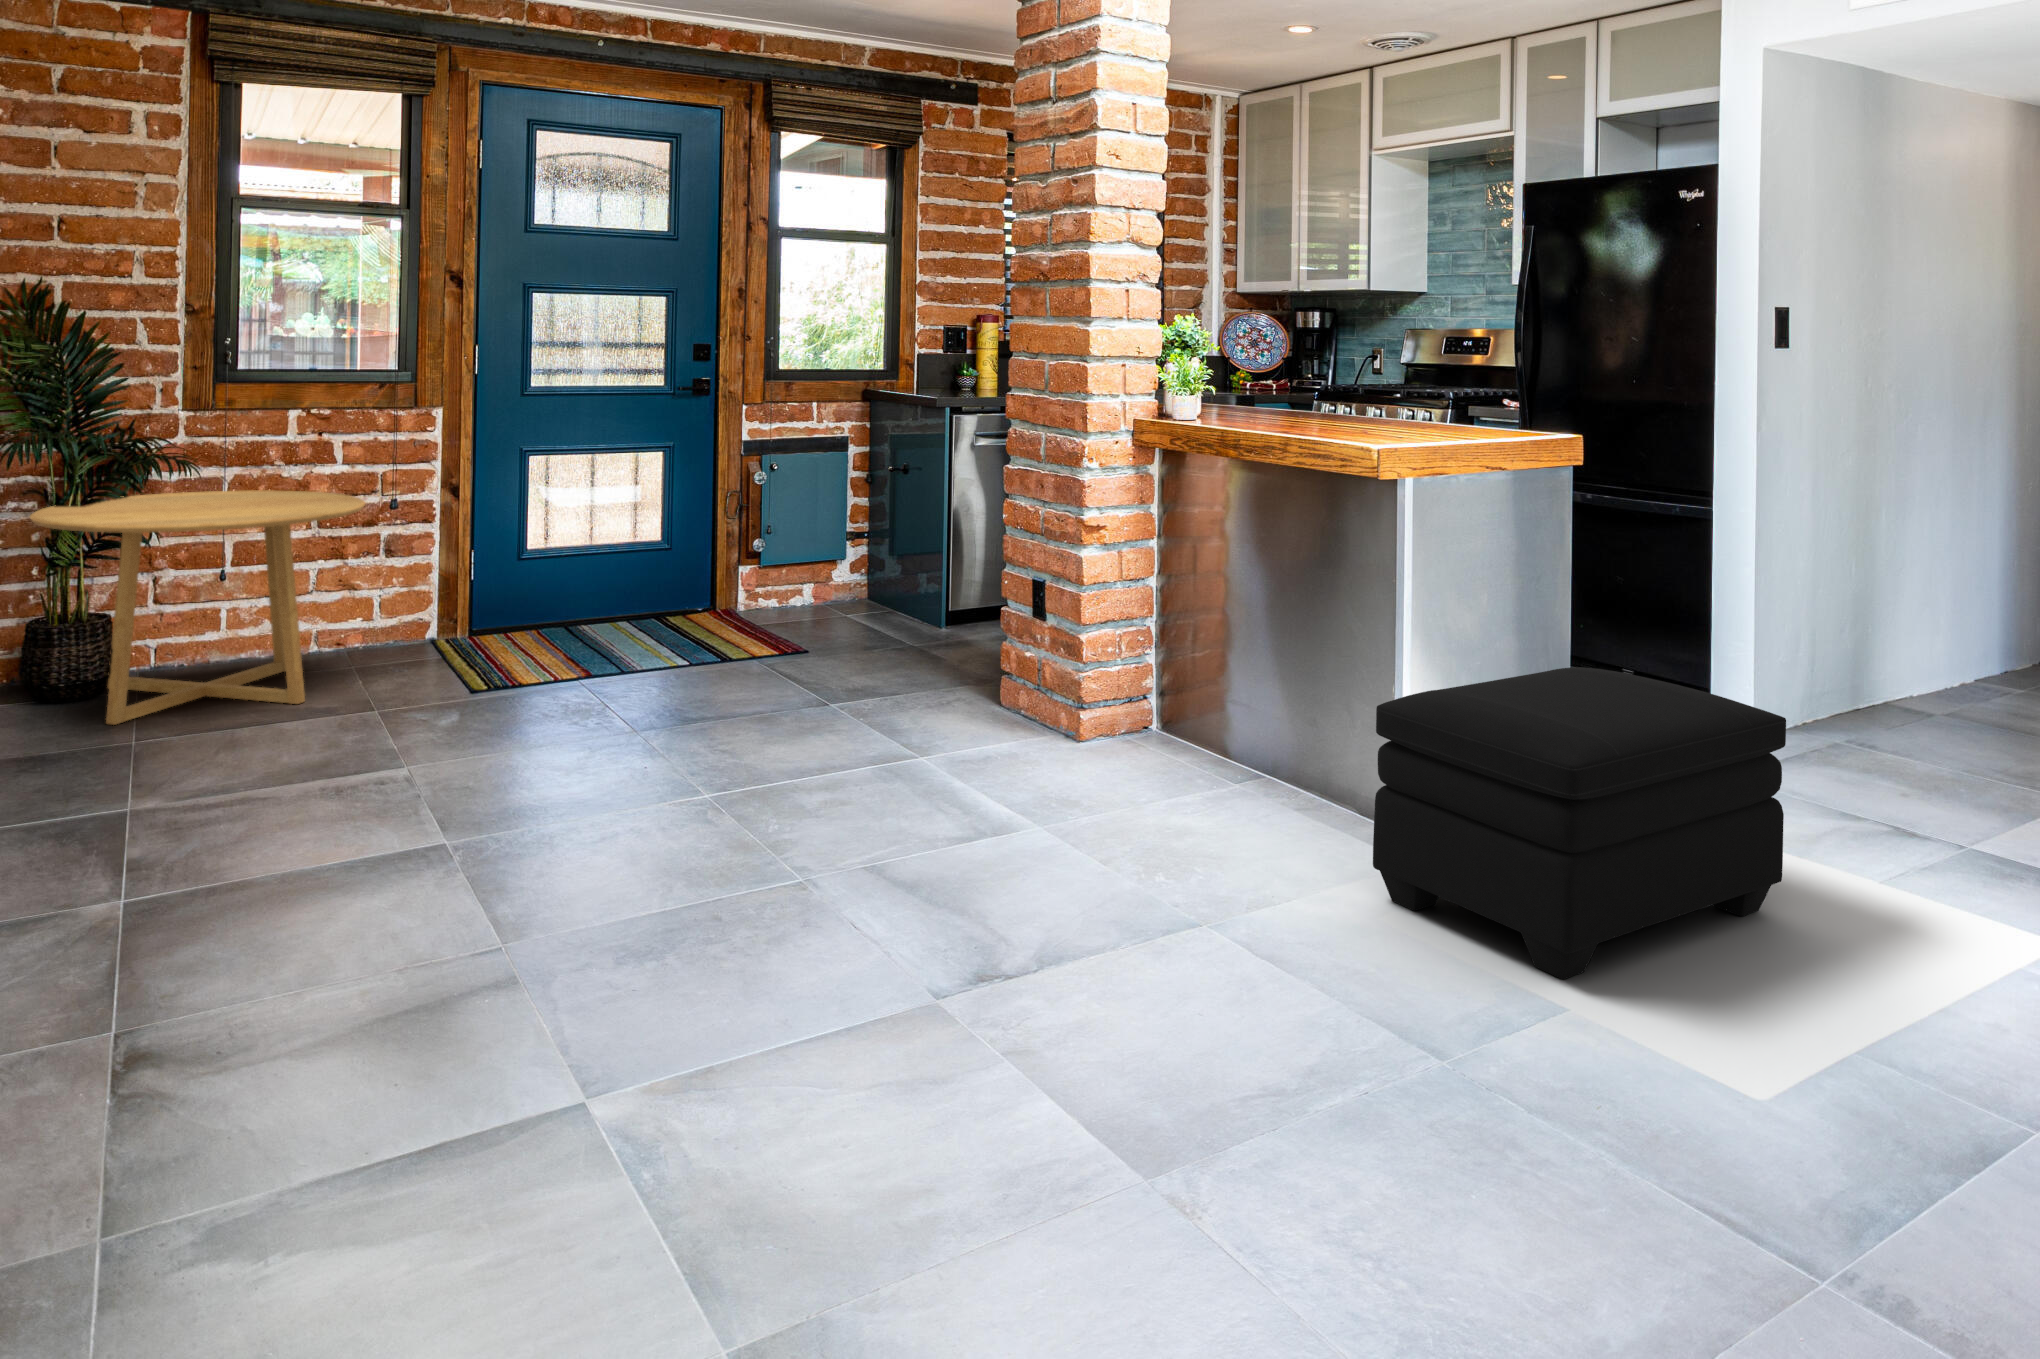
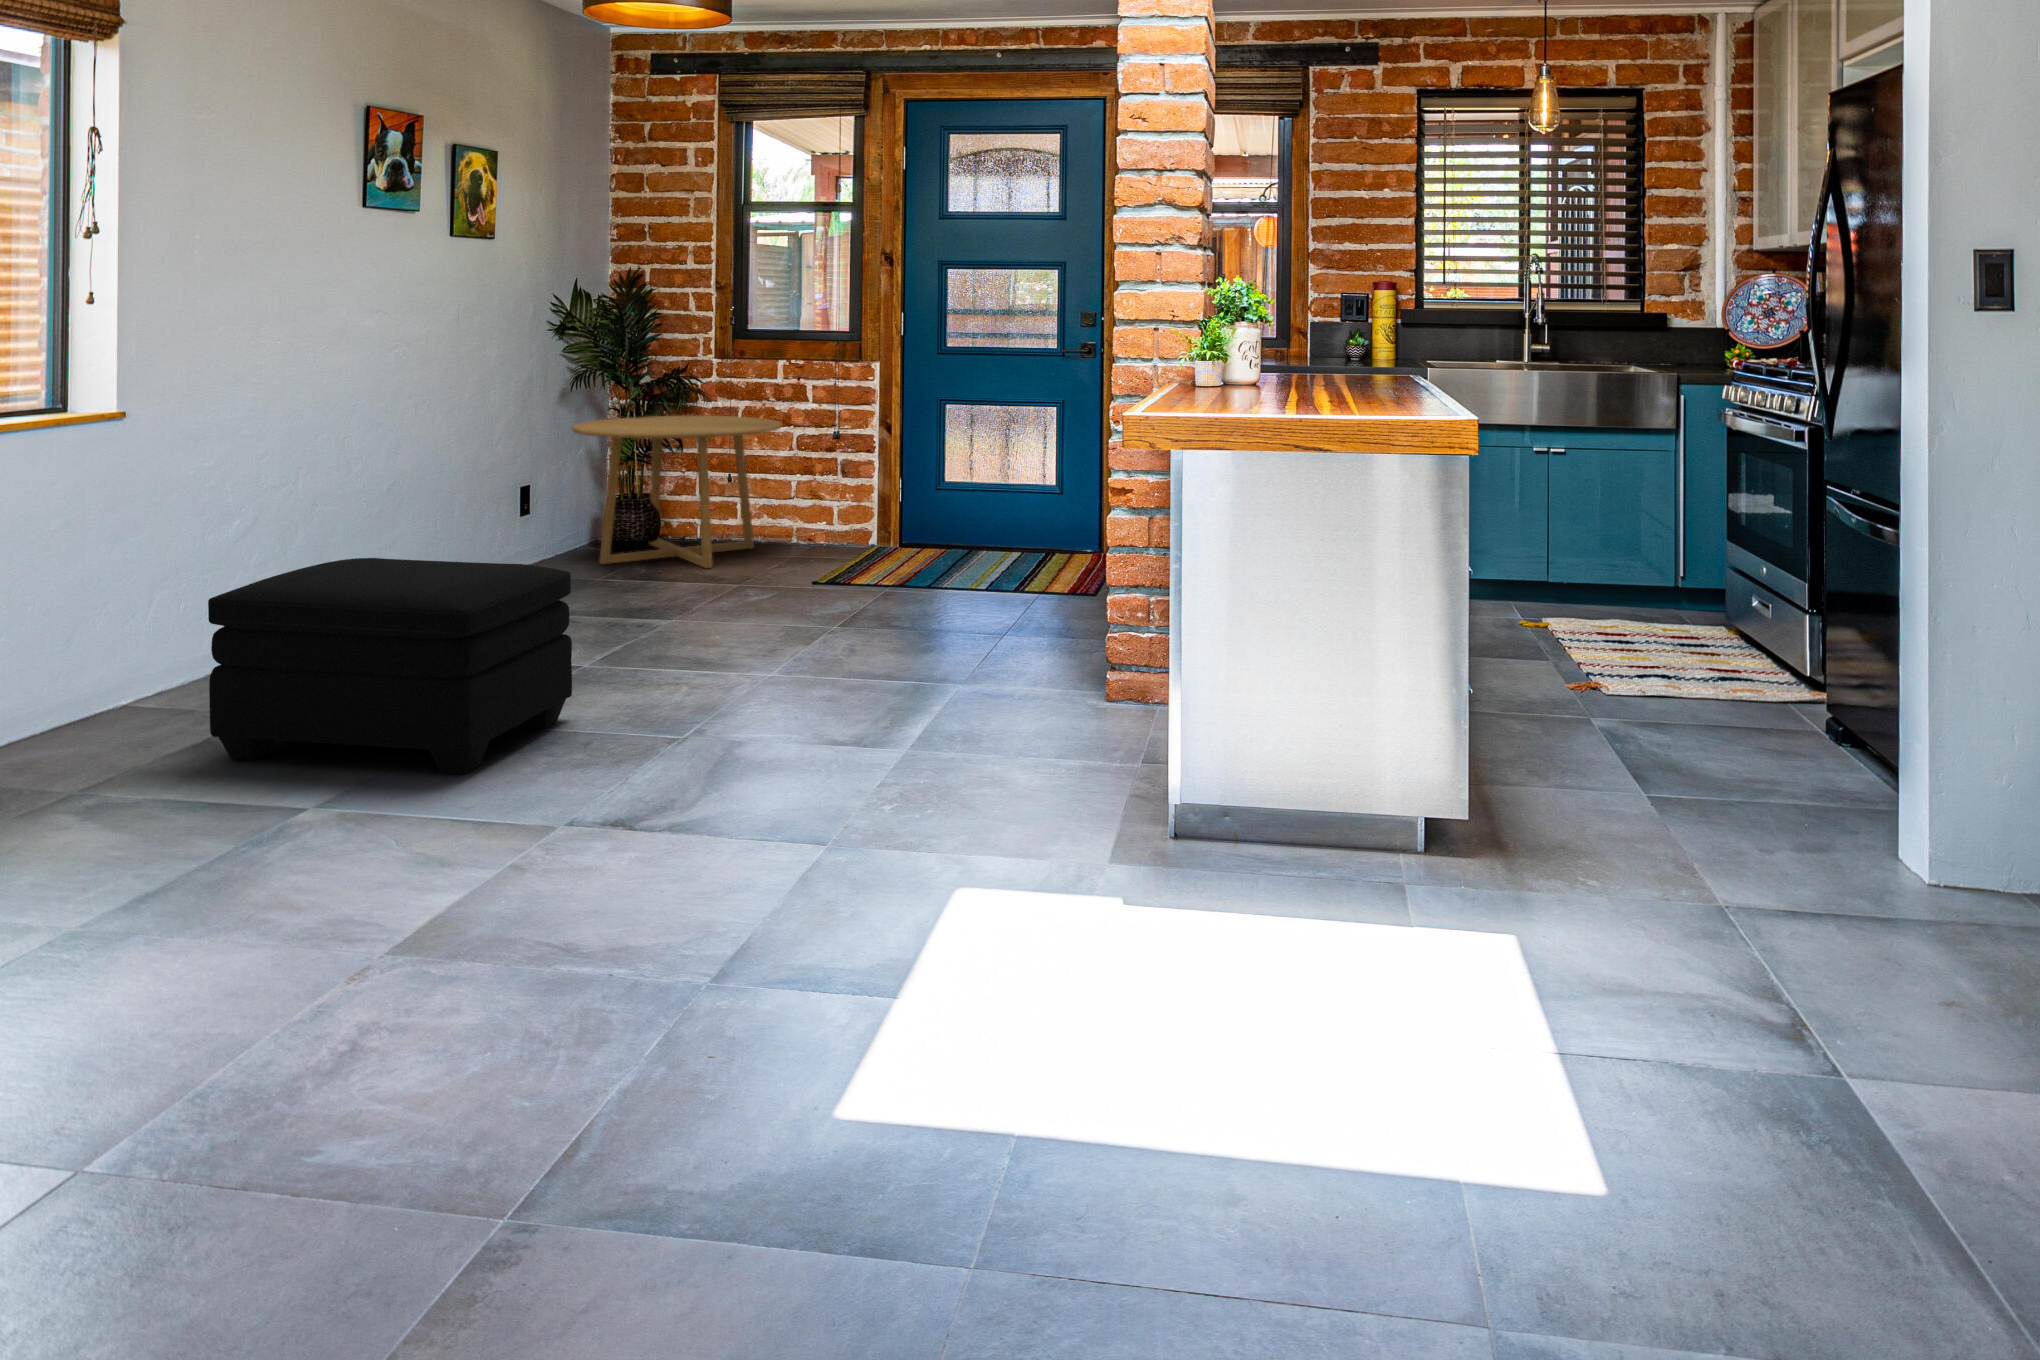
ottoman: present [1373,667,1786,979] -> present [208,558,572,774]

